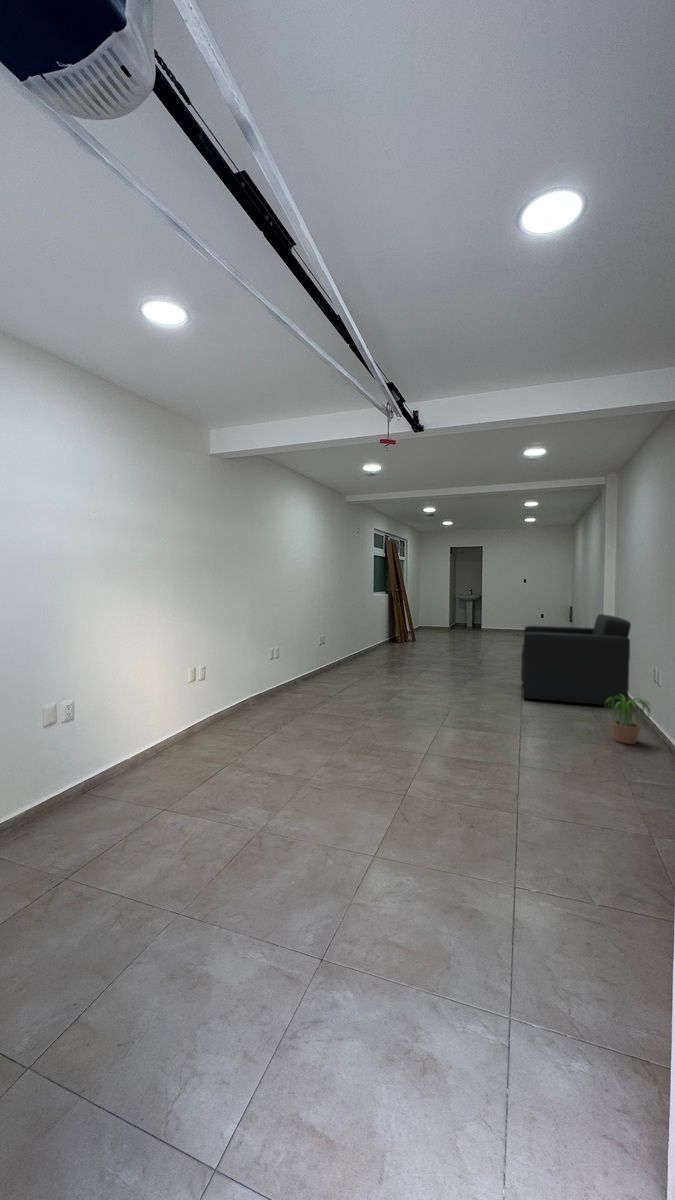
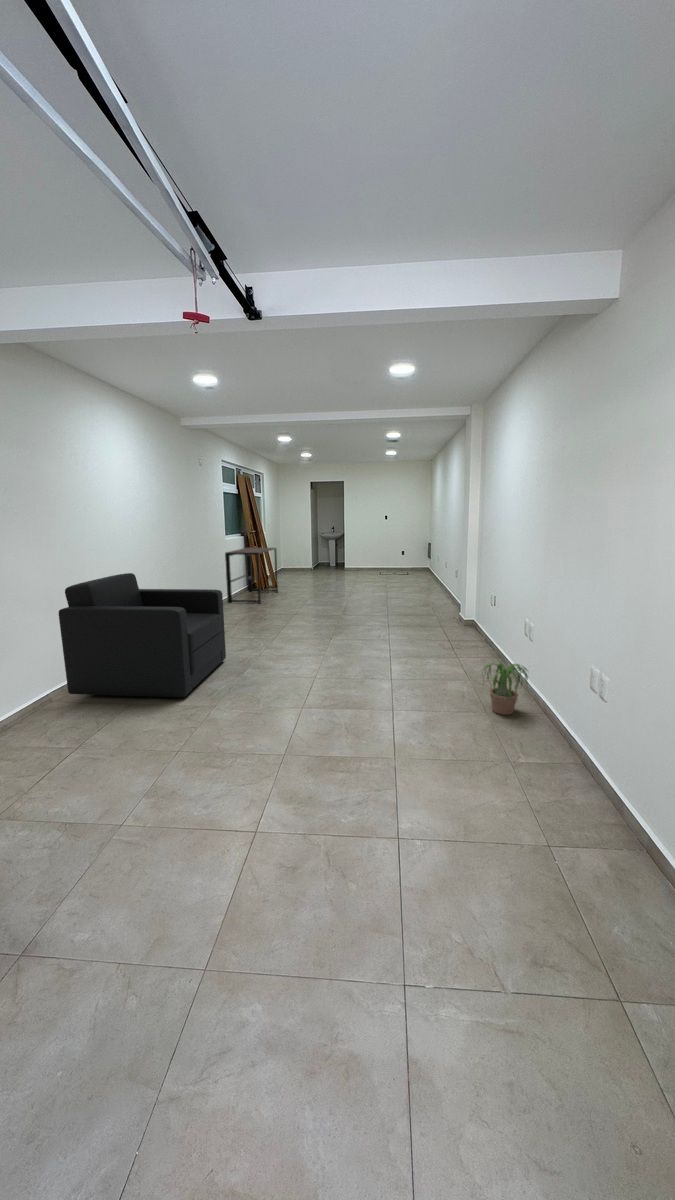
desk: none [371,604,416,653] -> present [225,548,278,604]
armchair: present [521,614,631,706] -> present [59,573,226,697]

